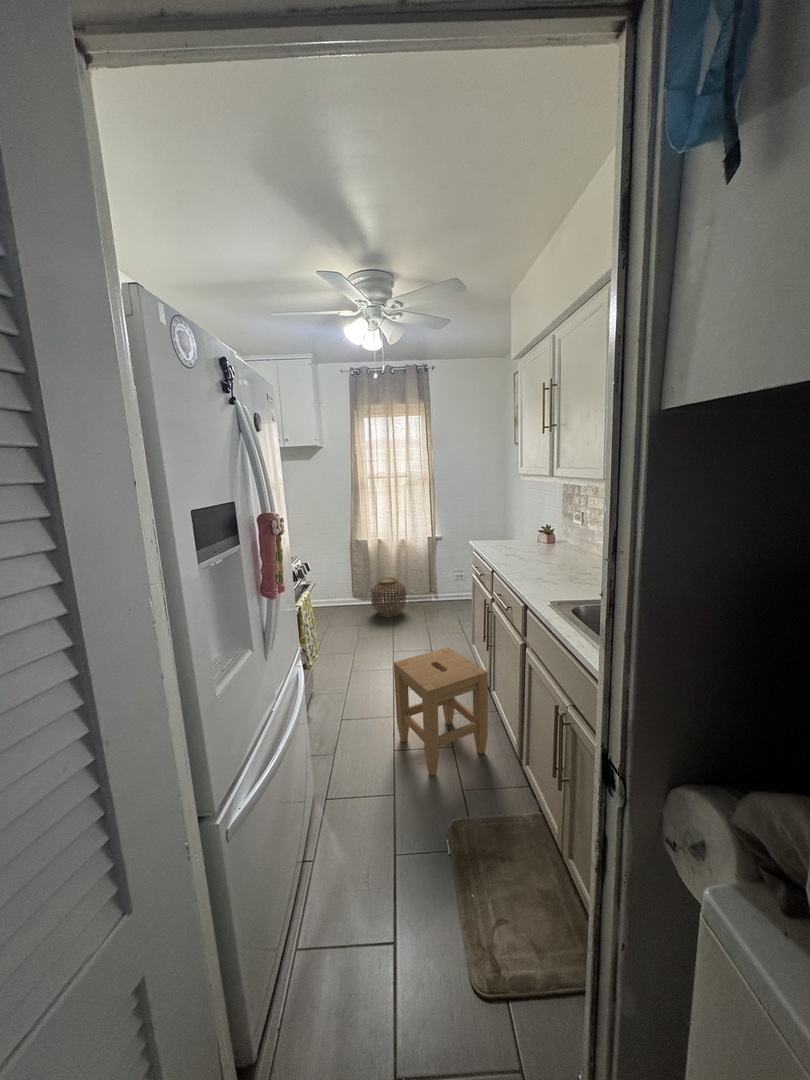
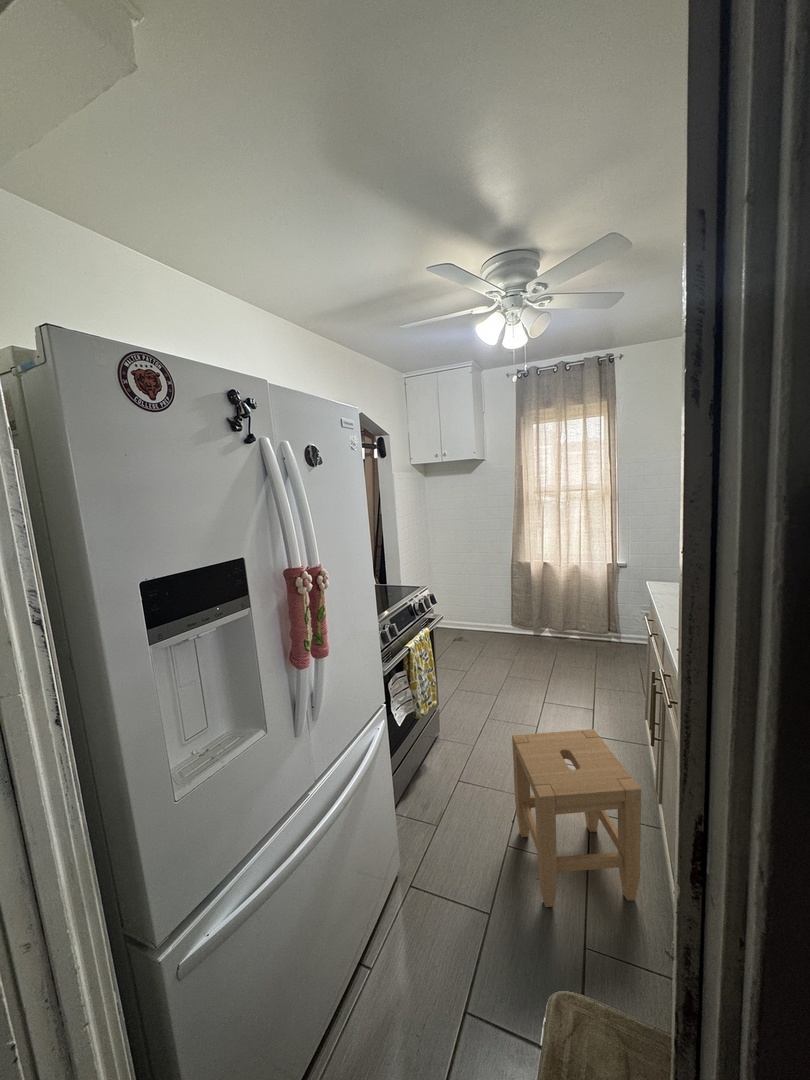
woven basket: present [371,578,406,617] -> none [532,608,574,655]

